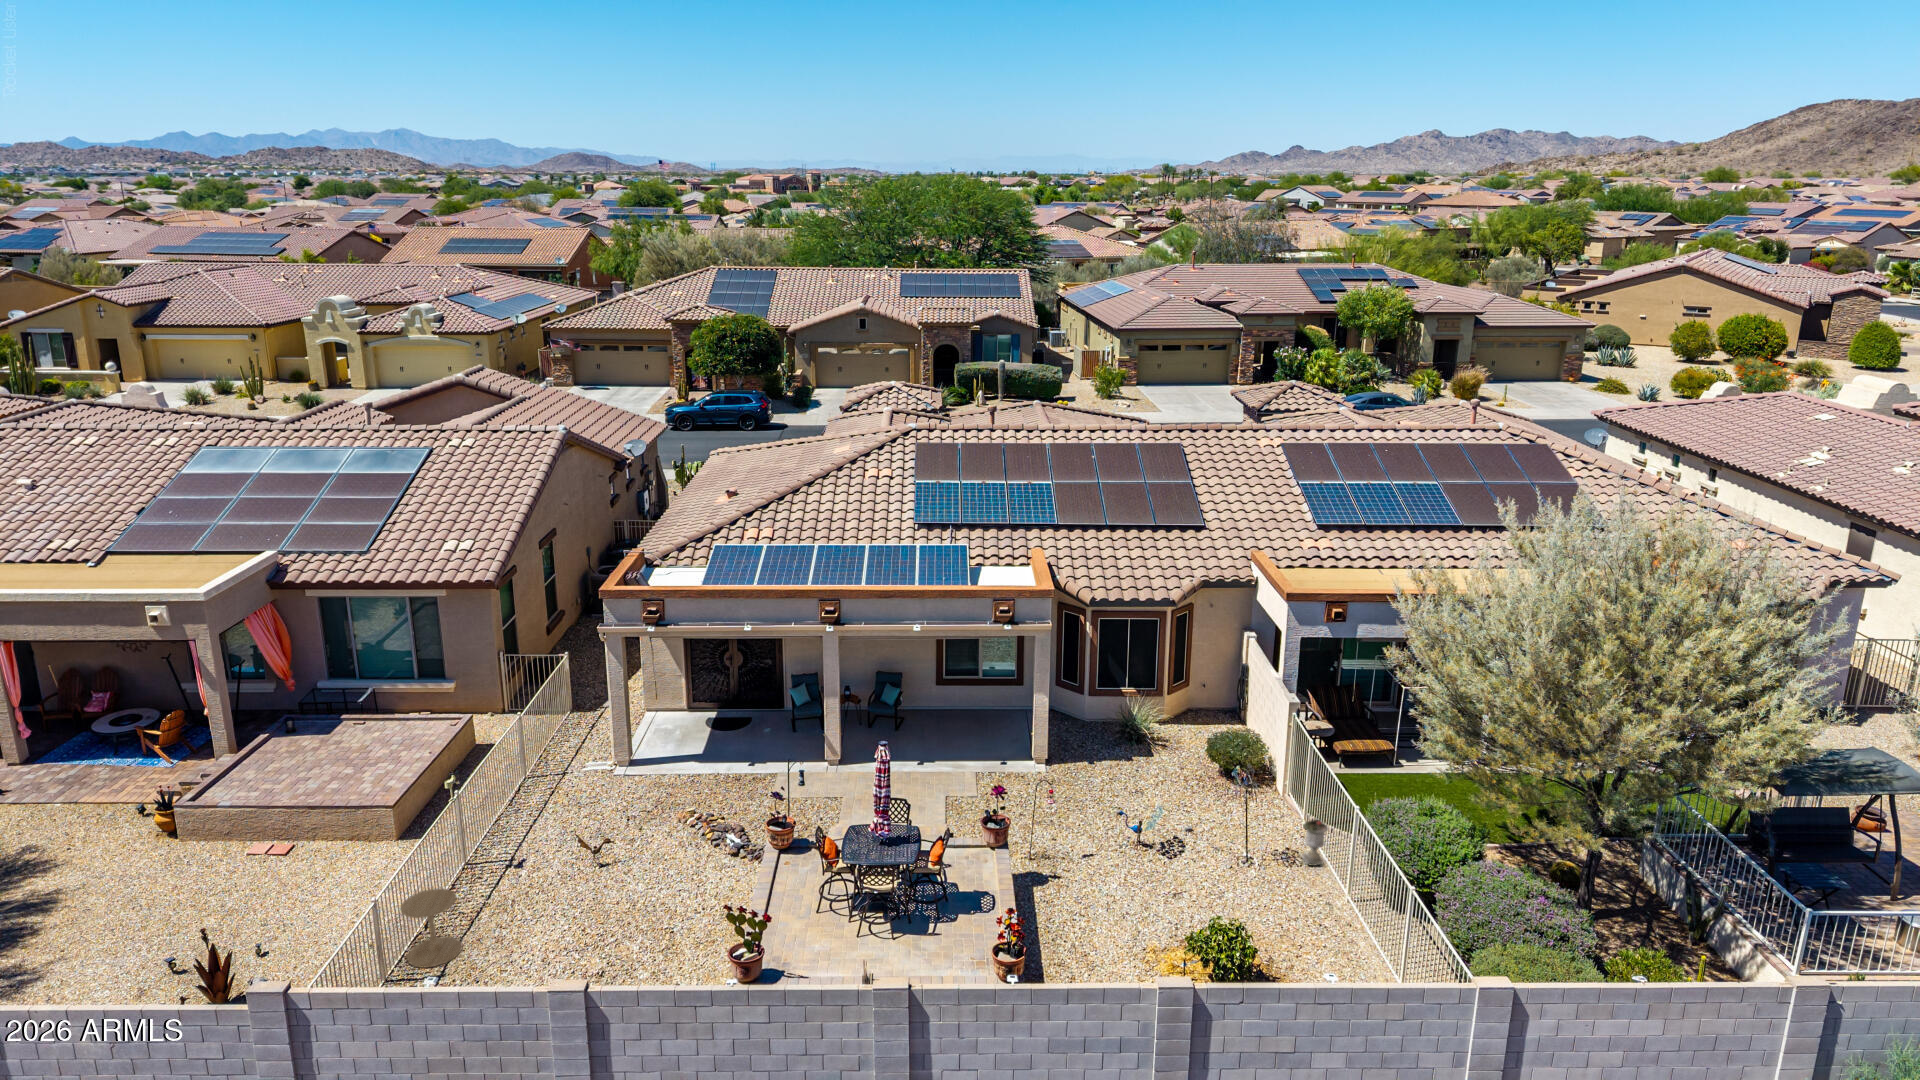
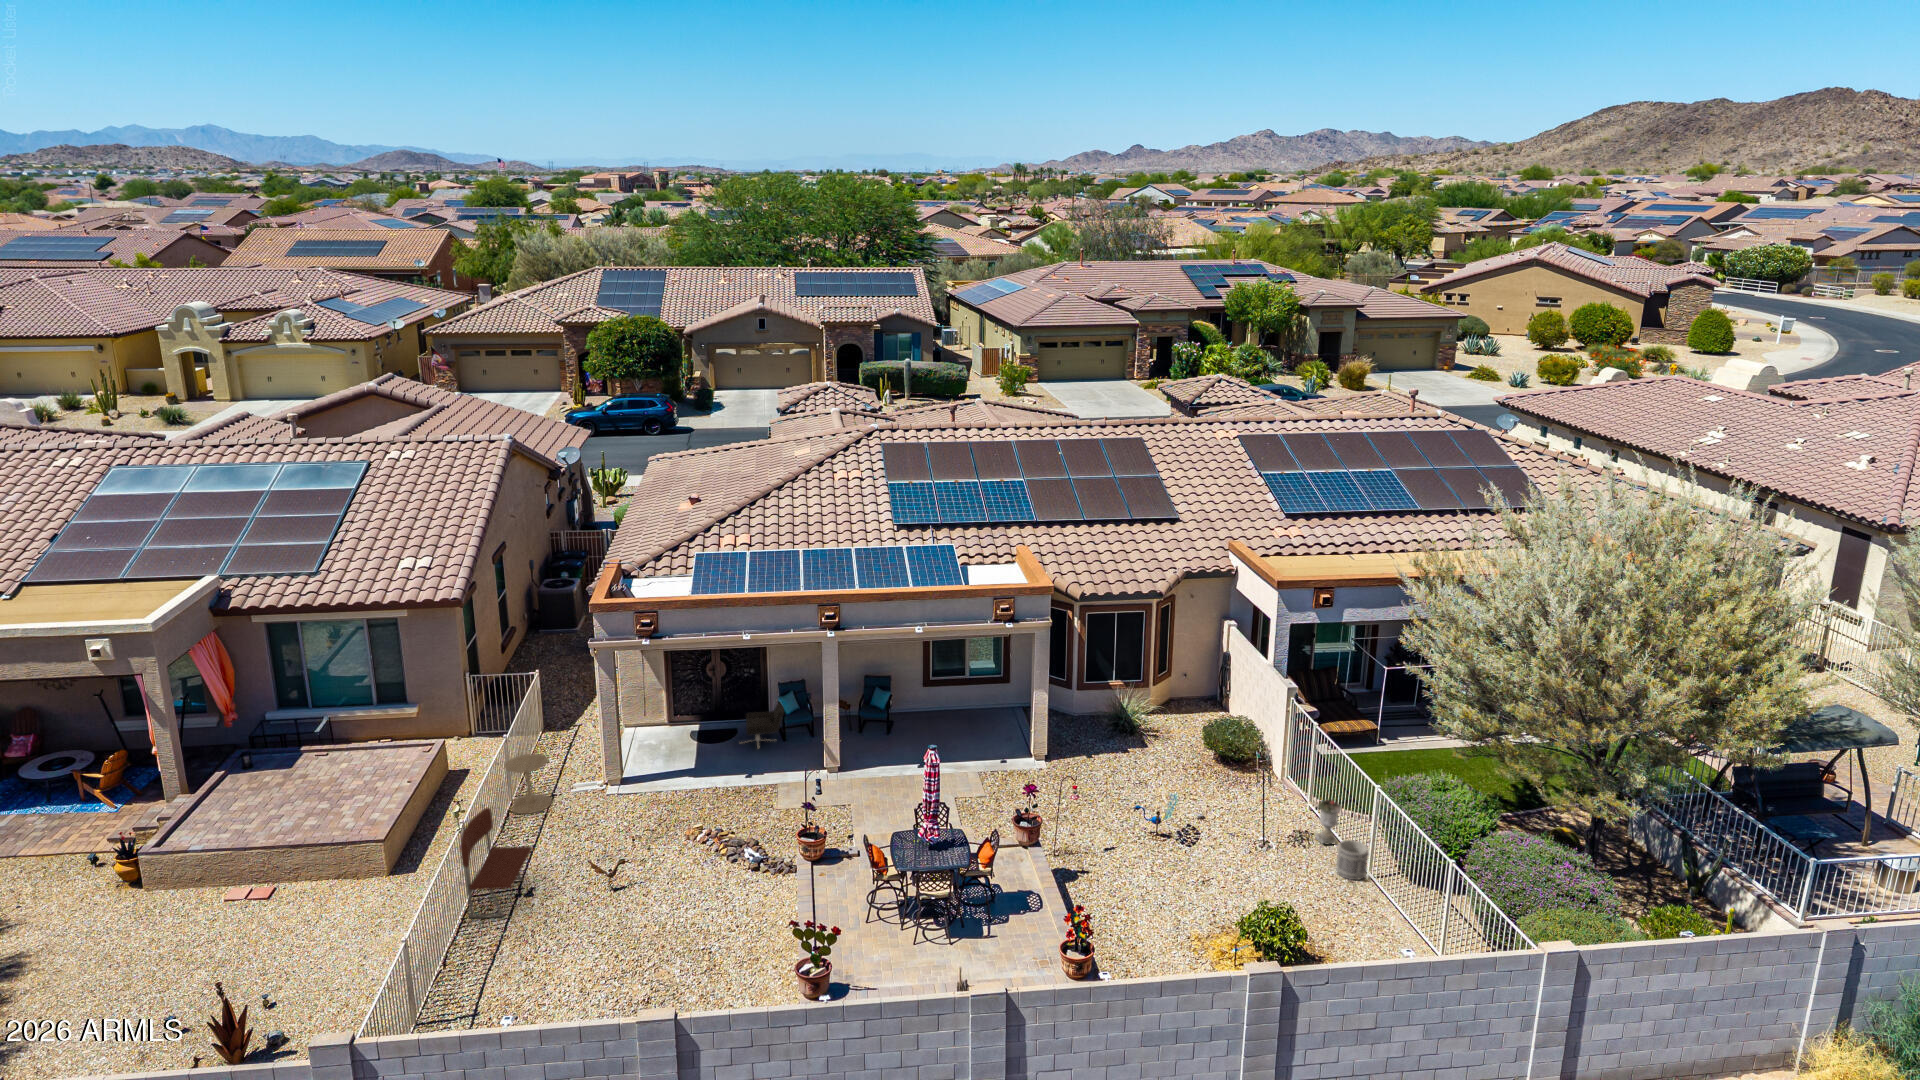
lounge chair: none [750,693,794,738] -> present [746,703,784,747]
bench: none [450,779,525,884] -> present [460,808,532,918]
bucket: none [1314,862,1348,904] -> present [1336,840,1369,880]
pedestal table: present [400,889,463,968] -> present [504,754,552,814]

